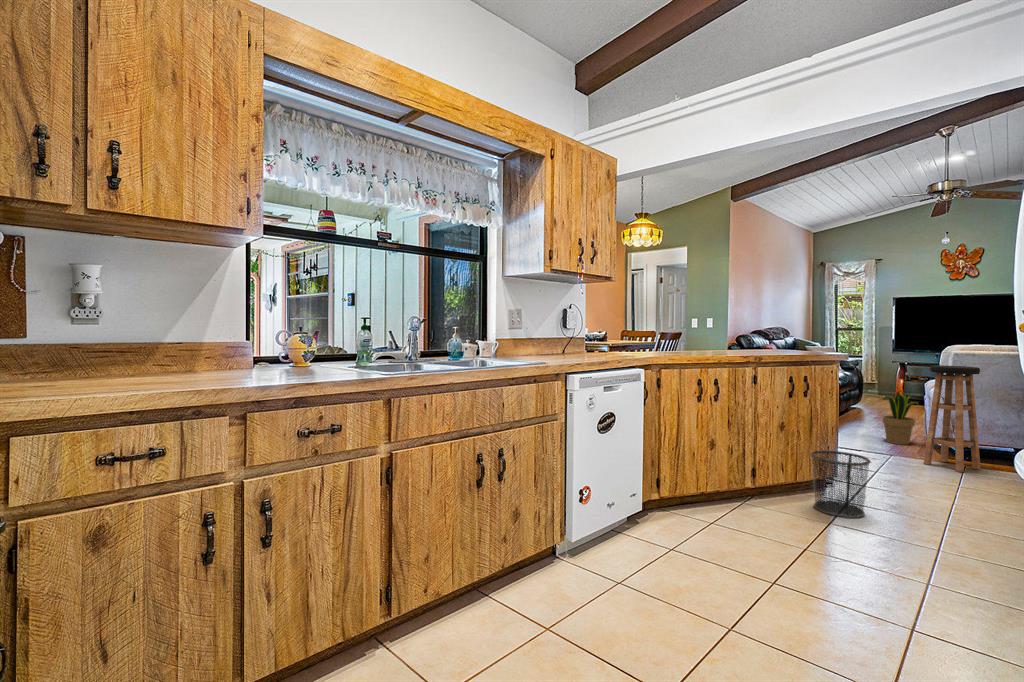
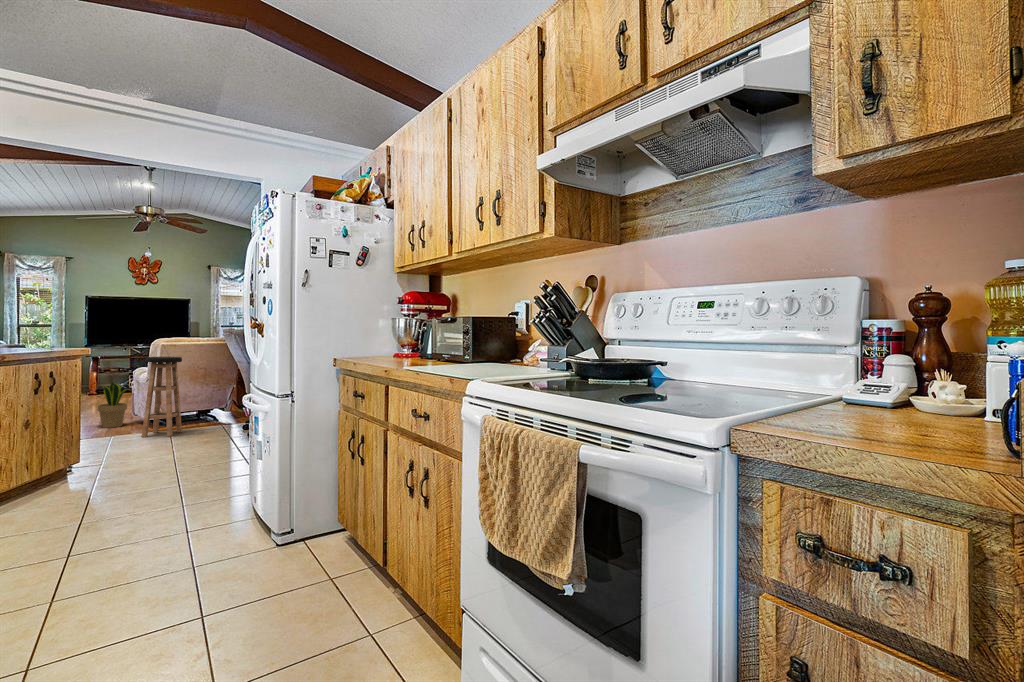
waste bin: present [811,450,871,518] -> none [63,435,123,493]

